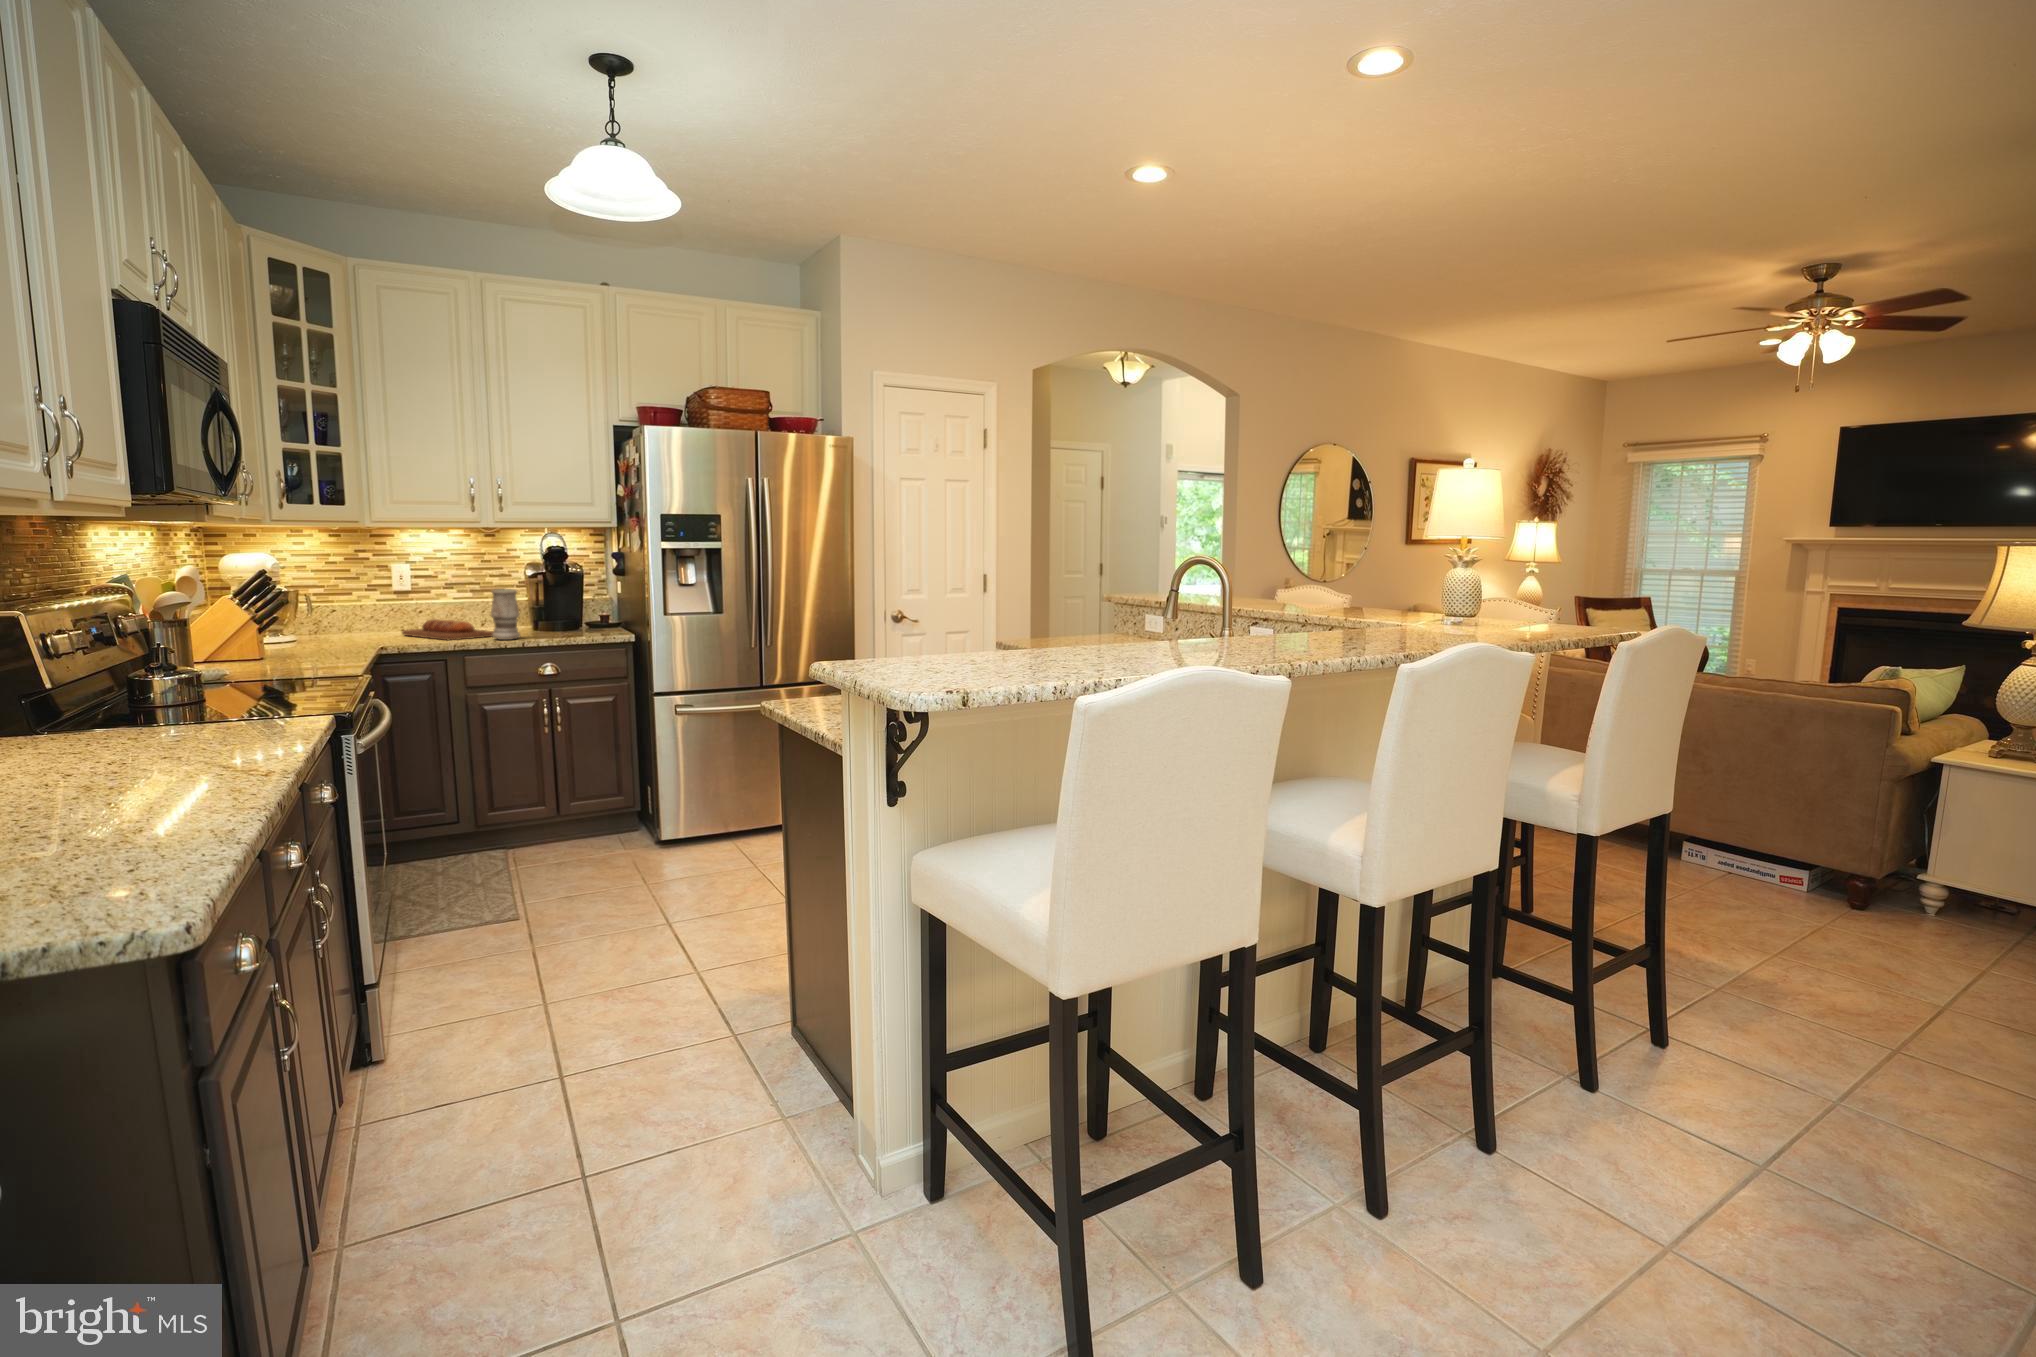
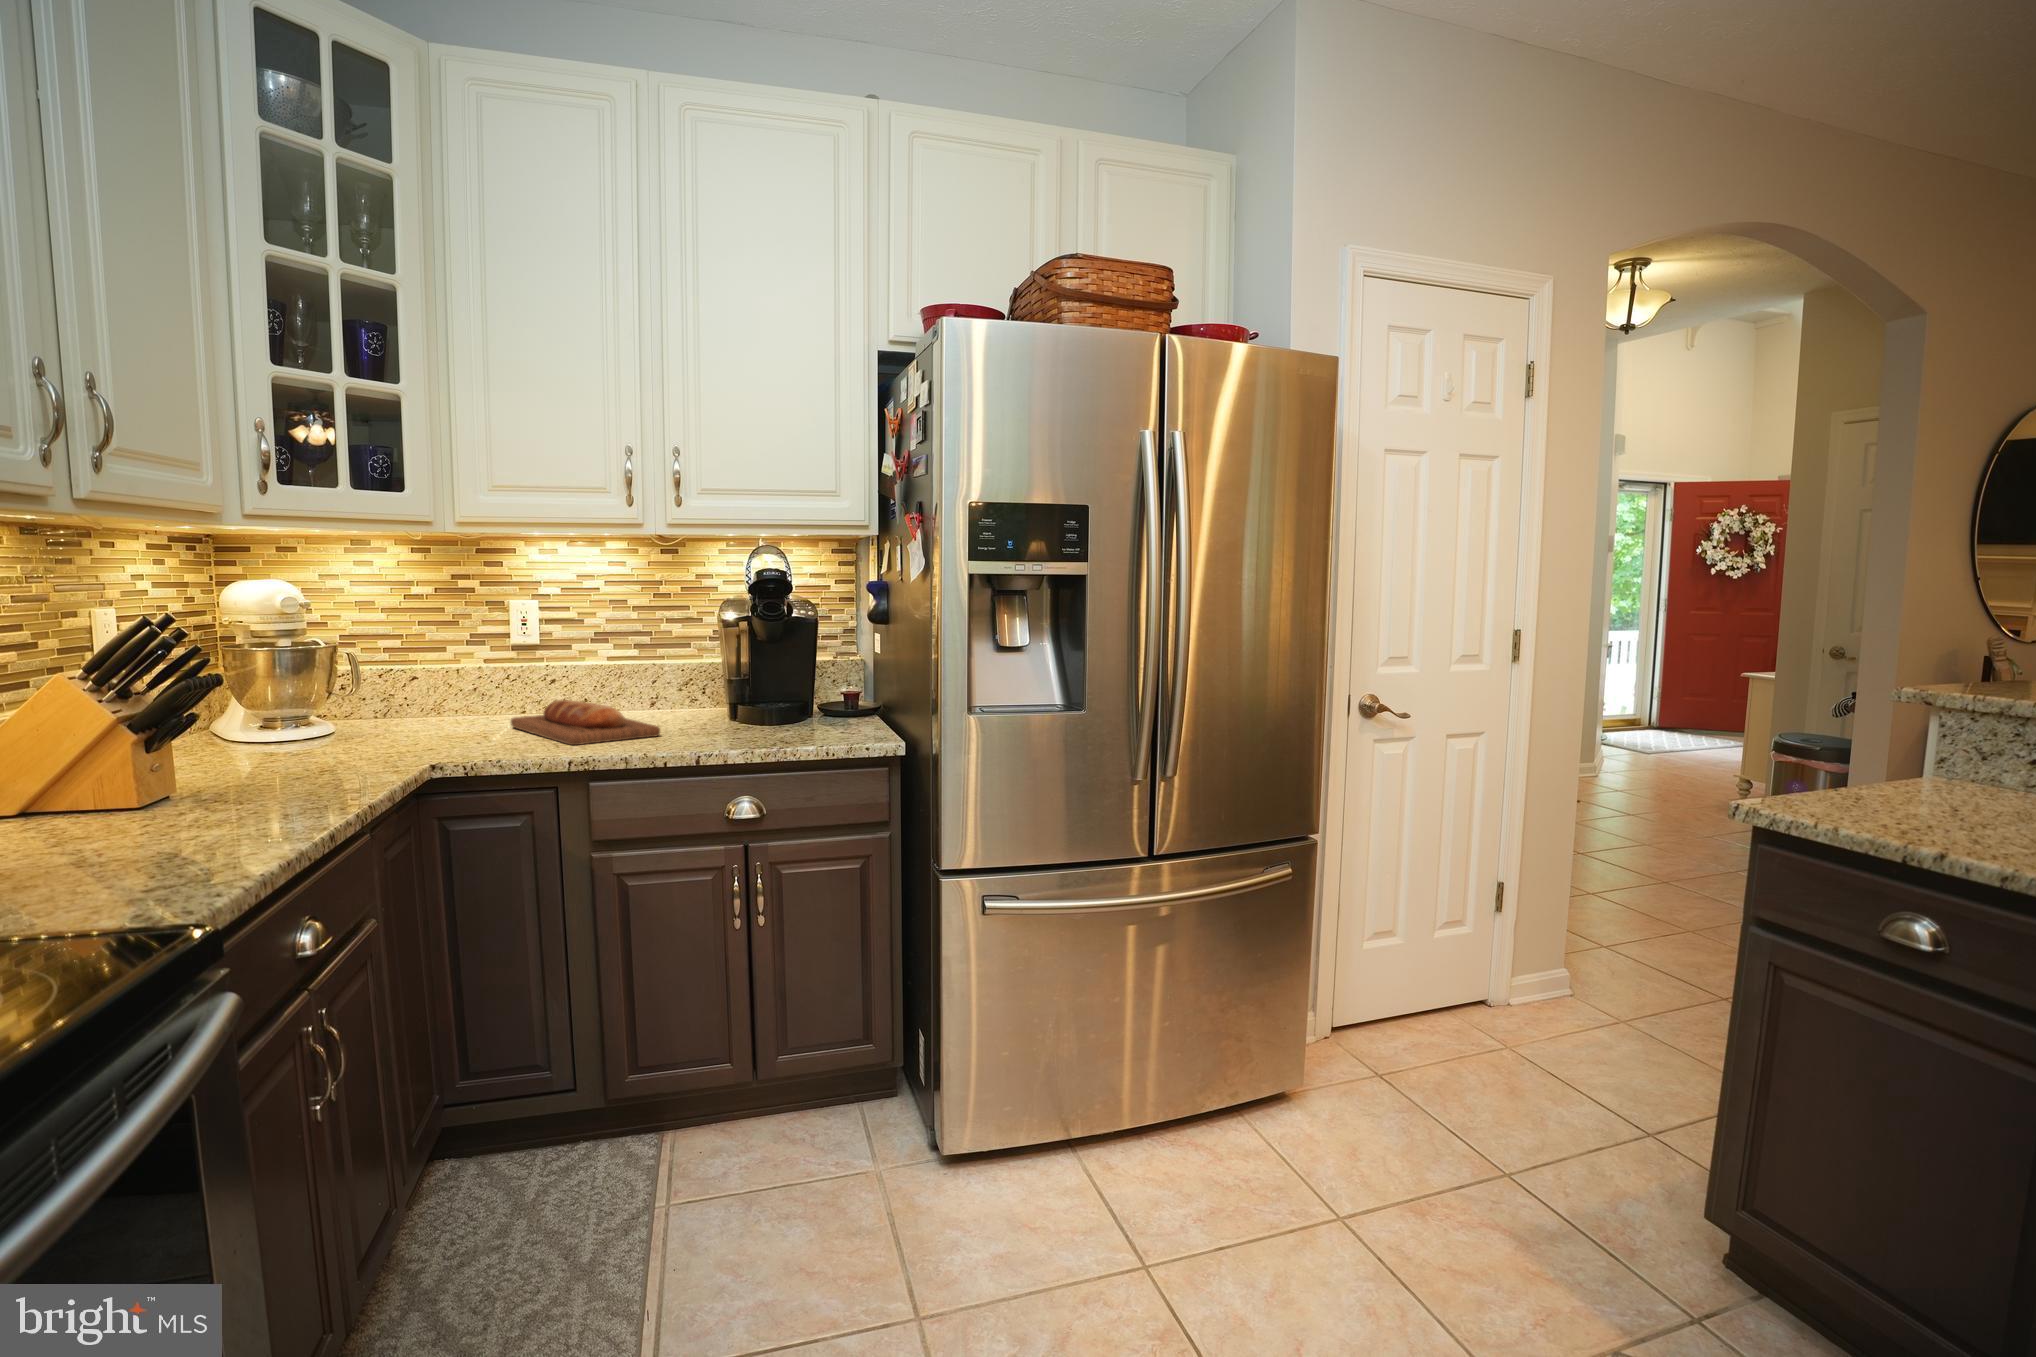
vase: present [491,589,520,640] -> none [648,649,699,748]

